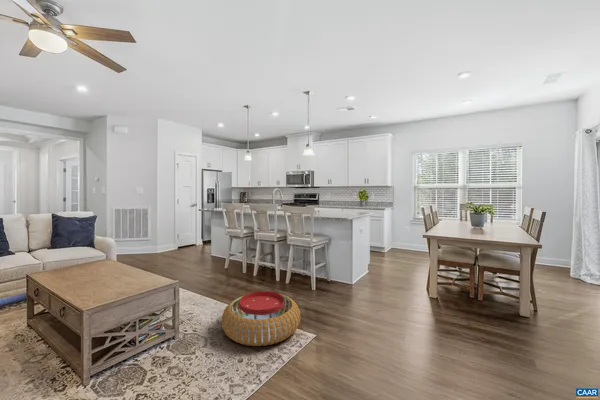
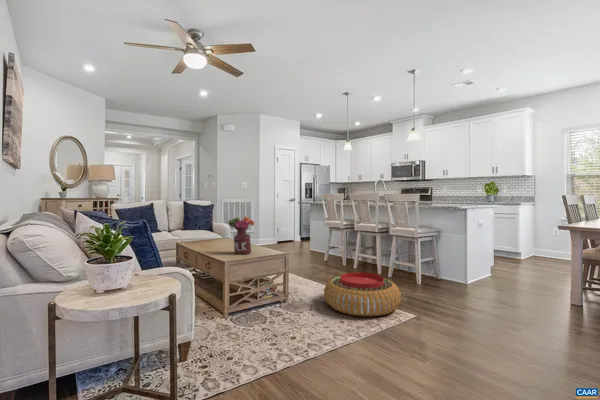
flower arrangement: none [96,243,136,292] -> present [228,216,254,254]

